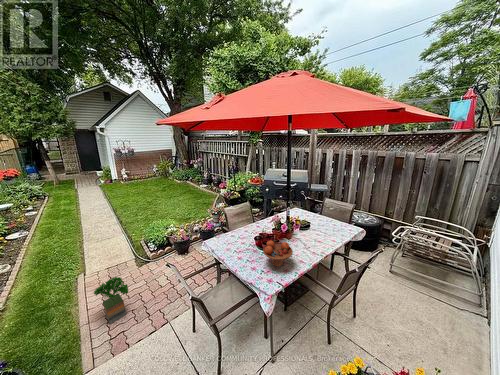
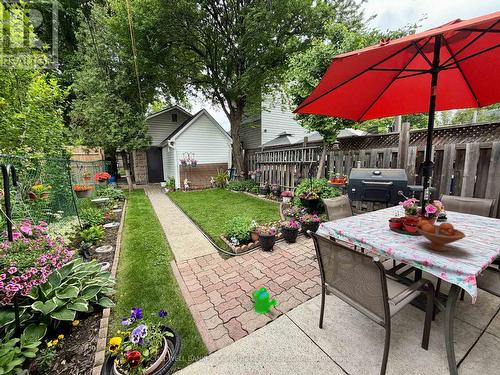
potted tree: present [94,277,128,324] -> none [205,257,237,307]
watering can: none [146,301,164,324] -> present [252,287,277,313]

